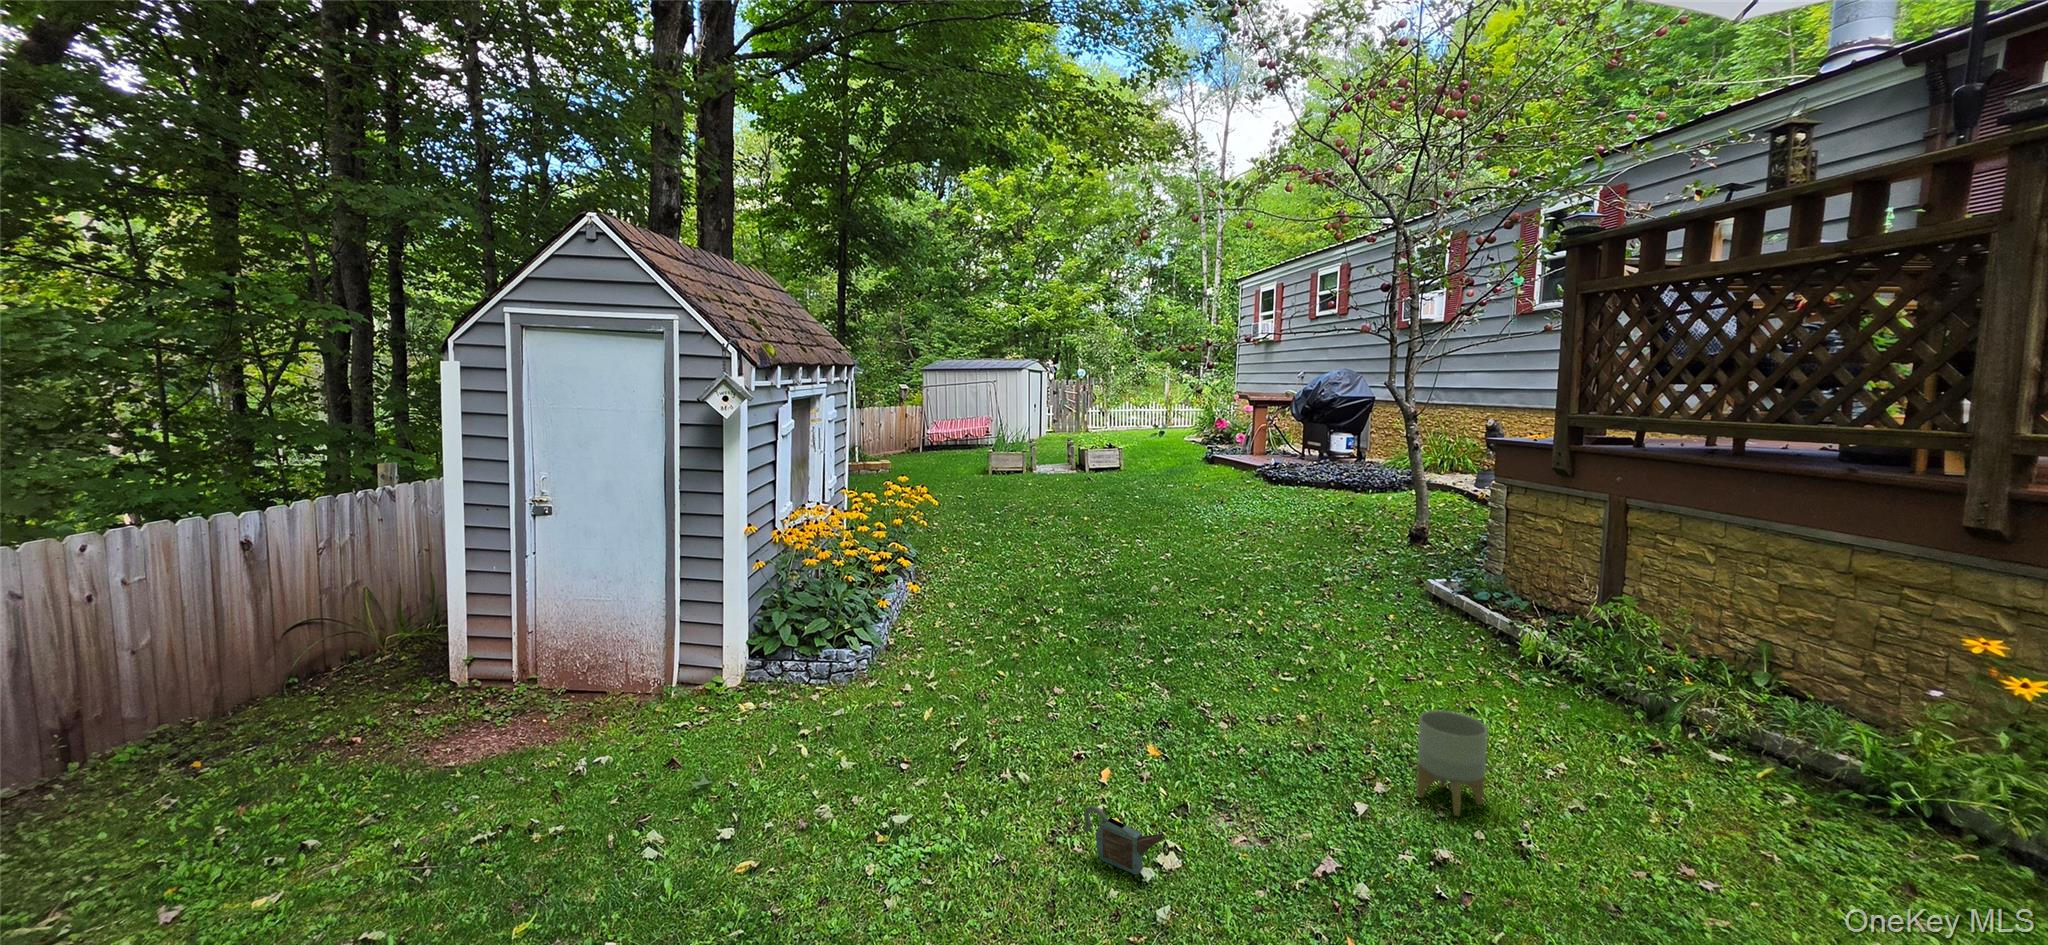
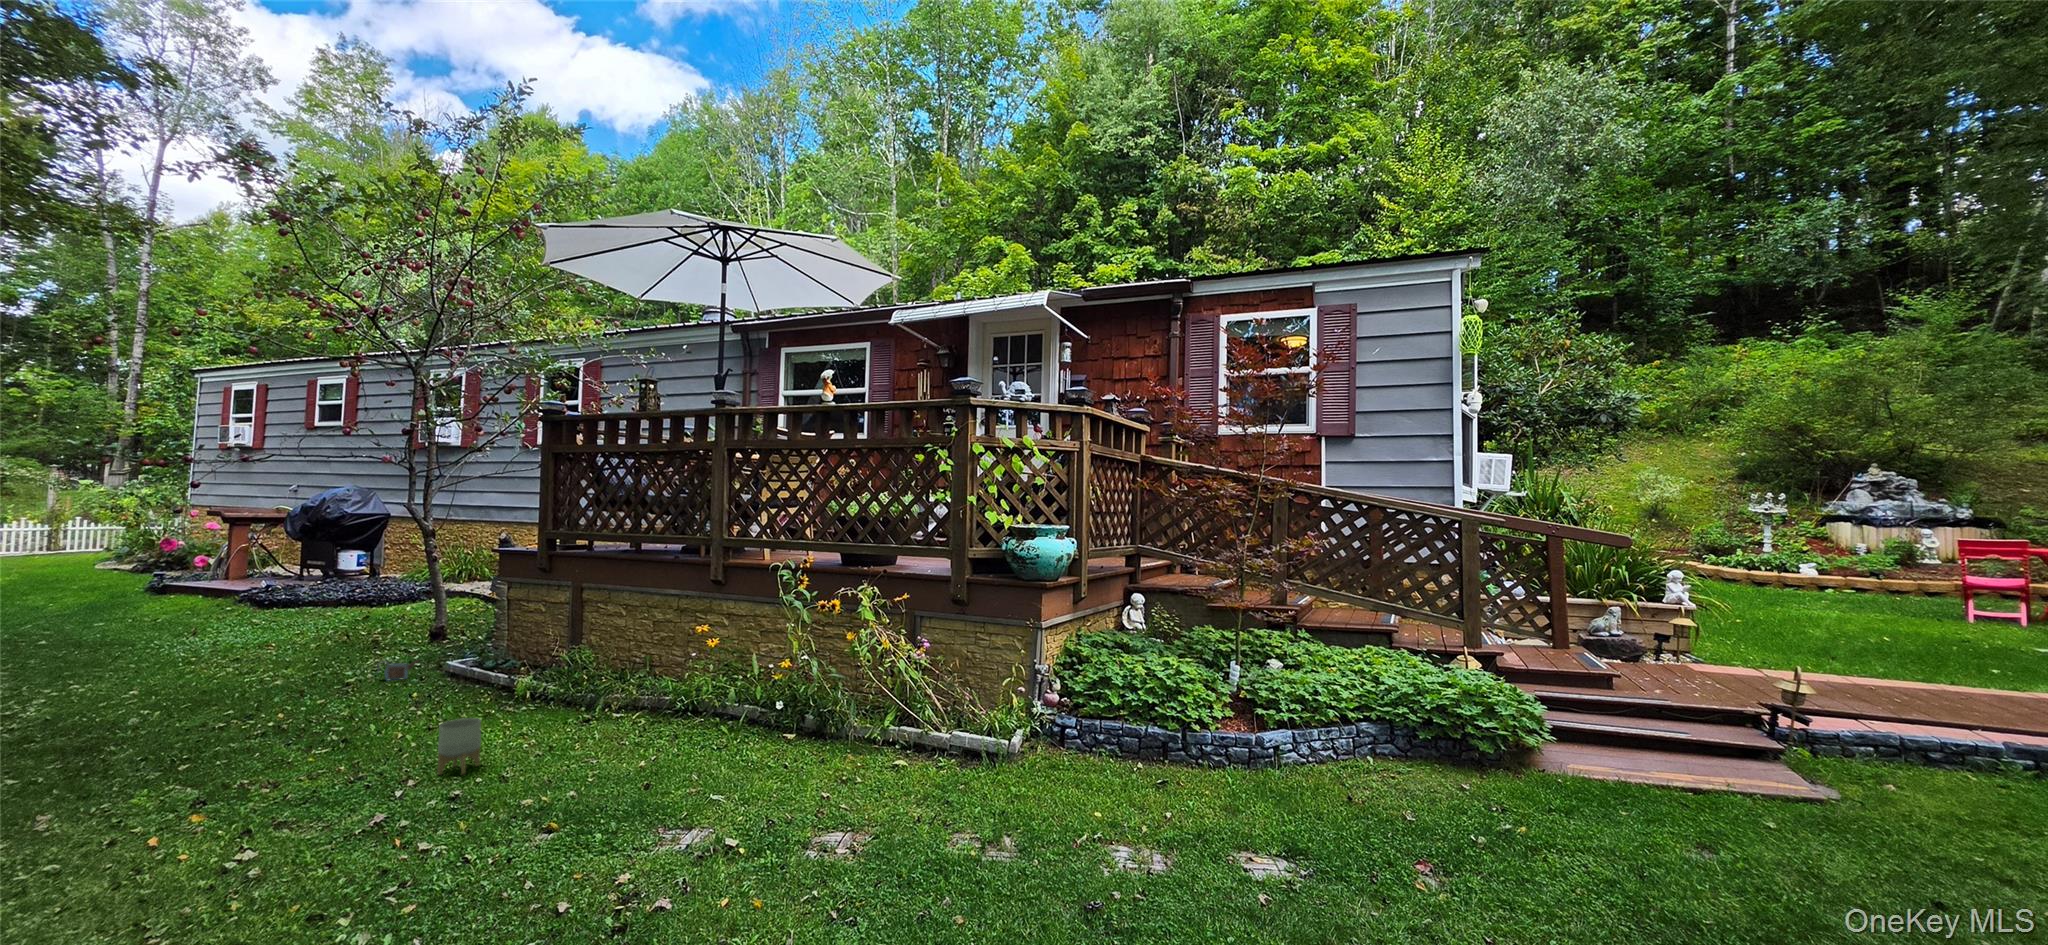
watering can: present [1084,805,1165,875] -> present [377,660,419,680]

